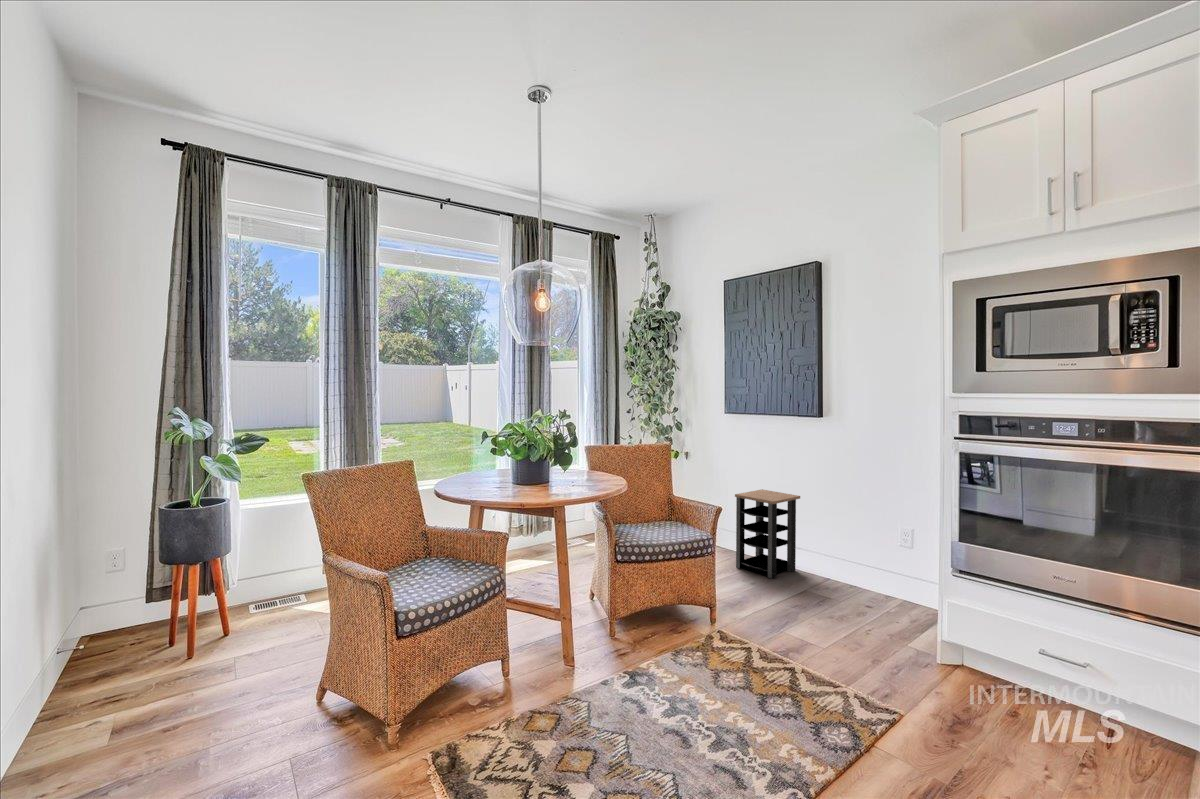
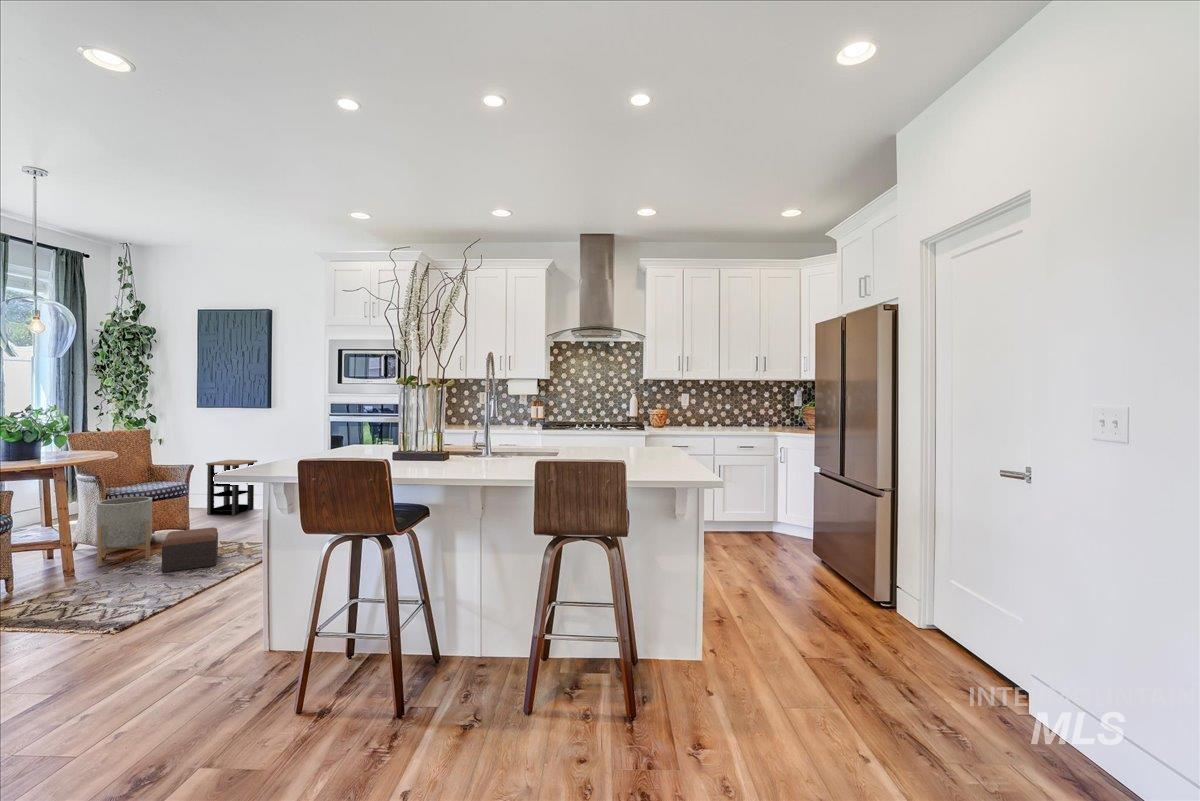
planter: none [596,556,665,674] -> present [97,497,152,567]
footstool: none [671,642,759,750] -> present [162,527,218,572]

